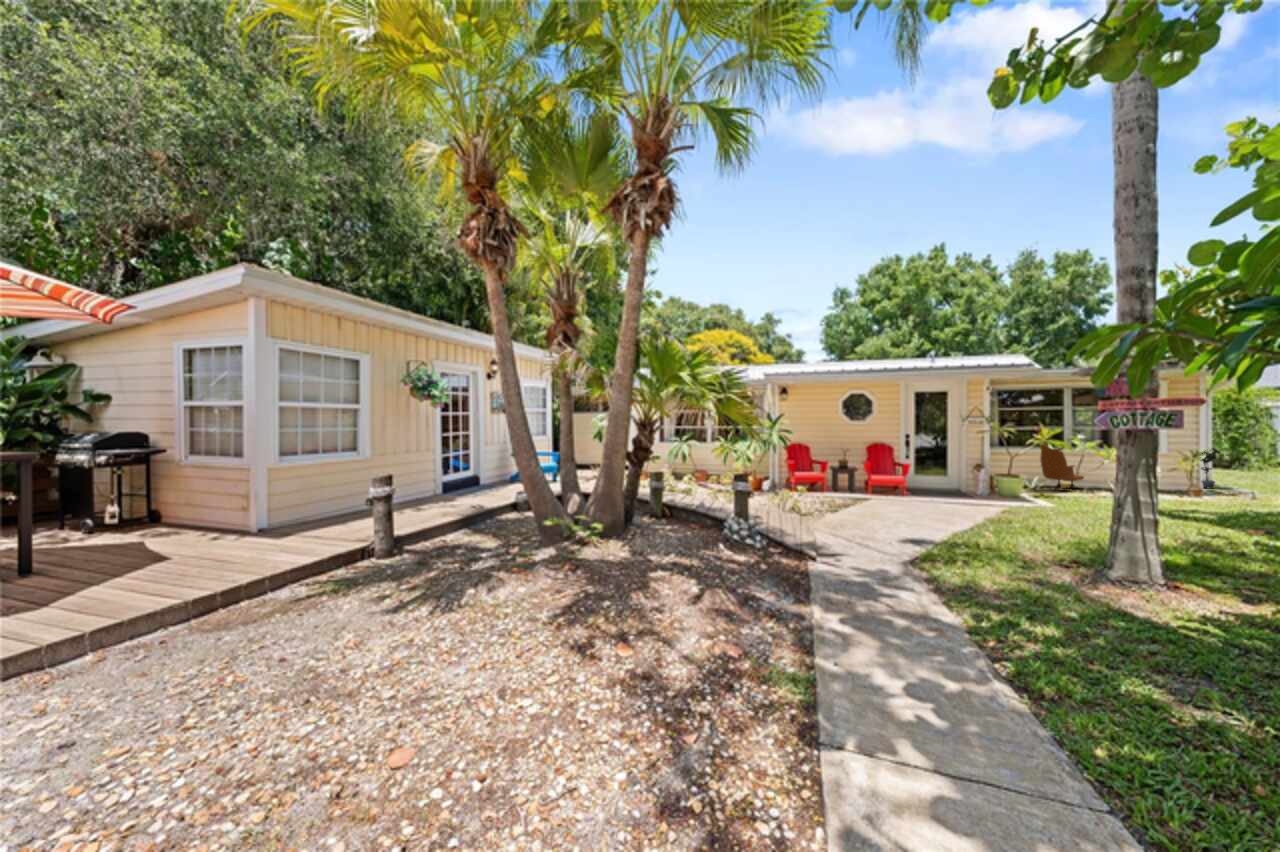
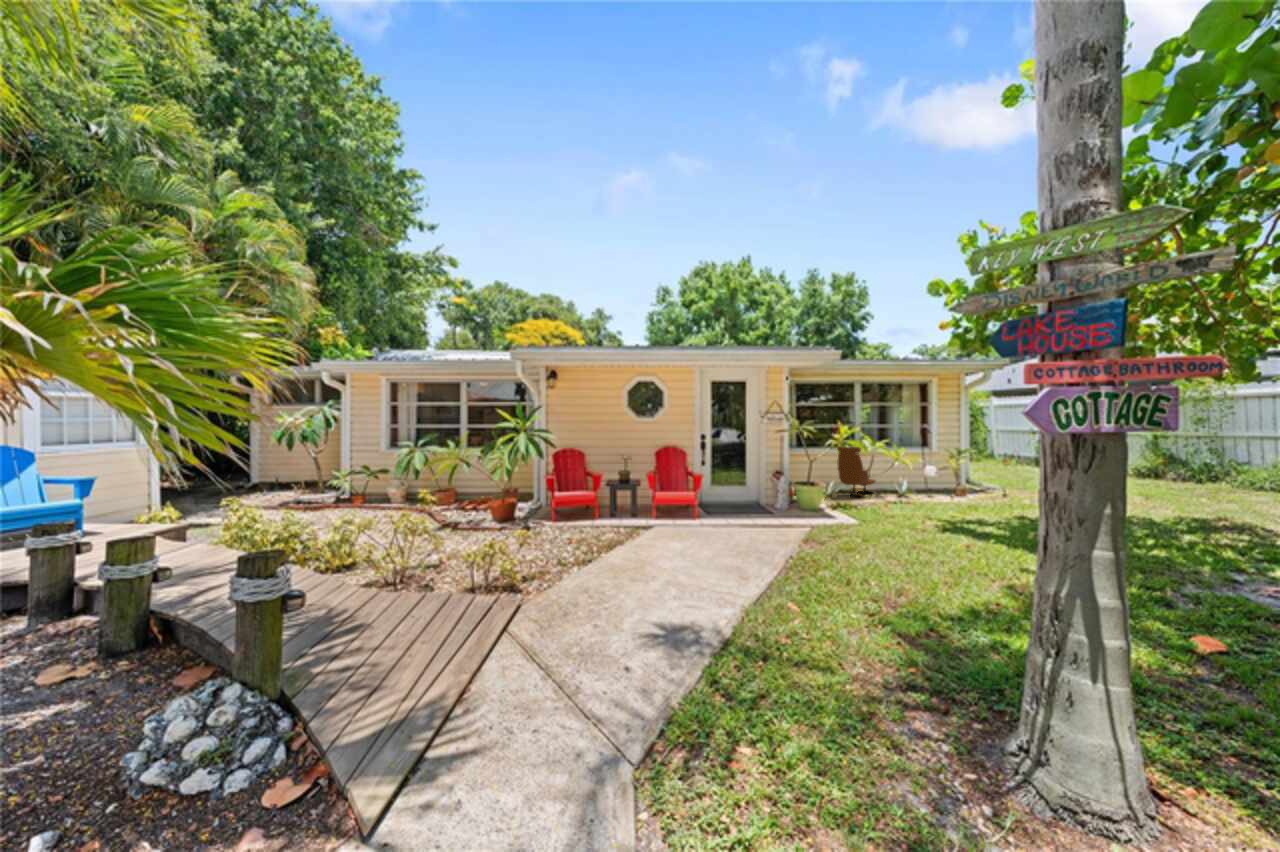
potted plant: present [1200,448,1220,489] -> none [971,450,993,492]

